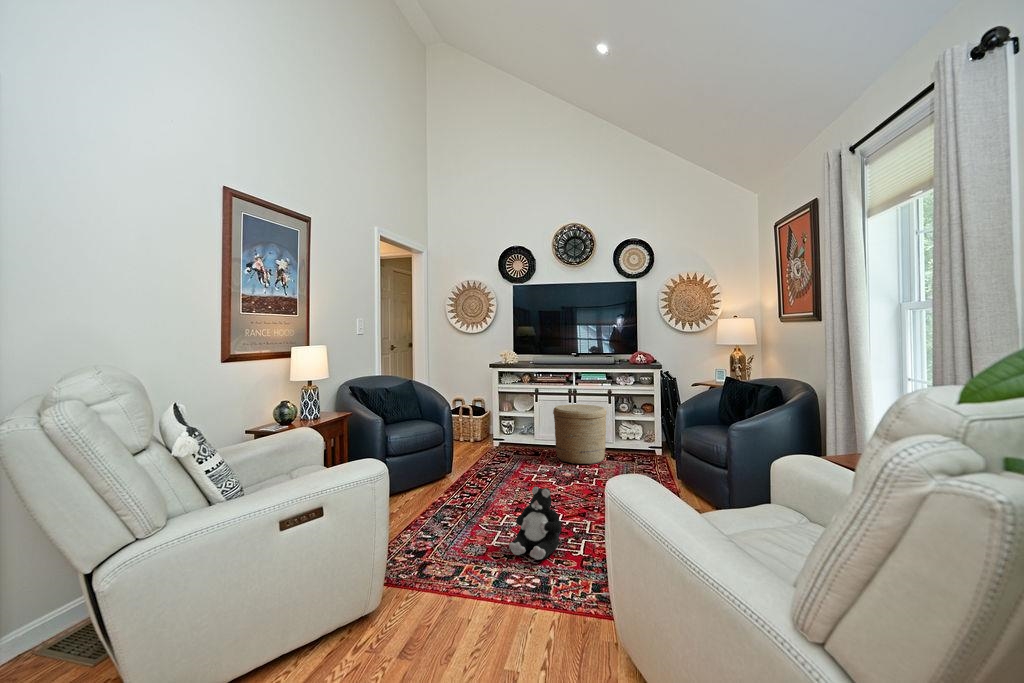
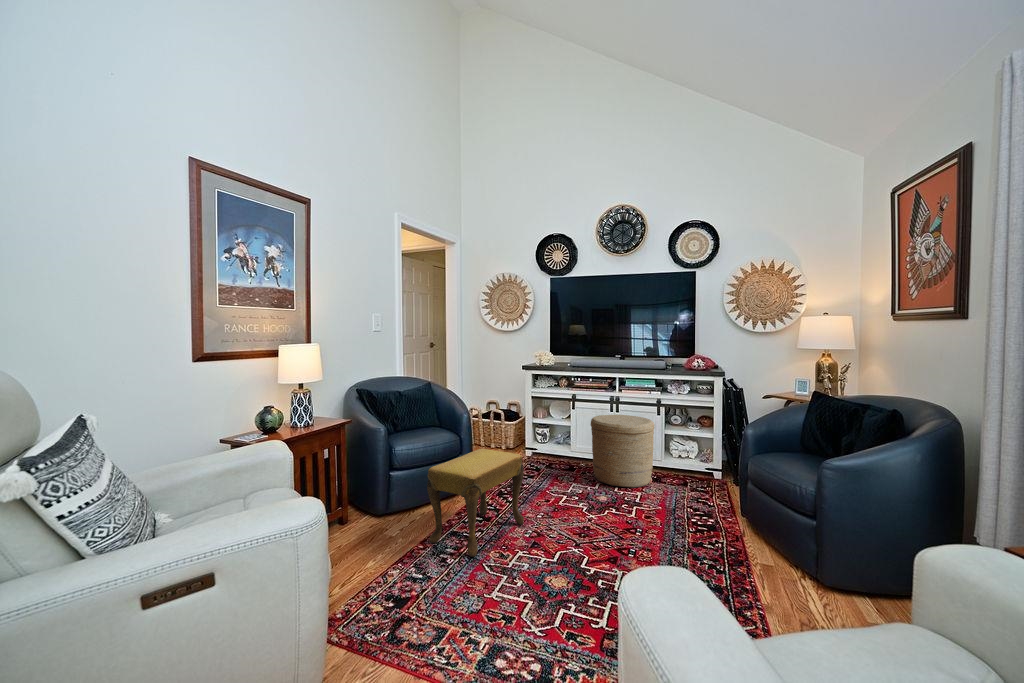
footstool: none [427,434,506,520] -> present [427,449,524,557]
plush toy: present [509,486,561,560] -> none [508,529,578,630]

